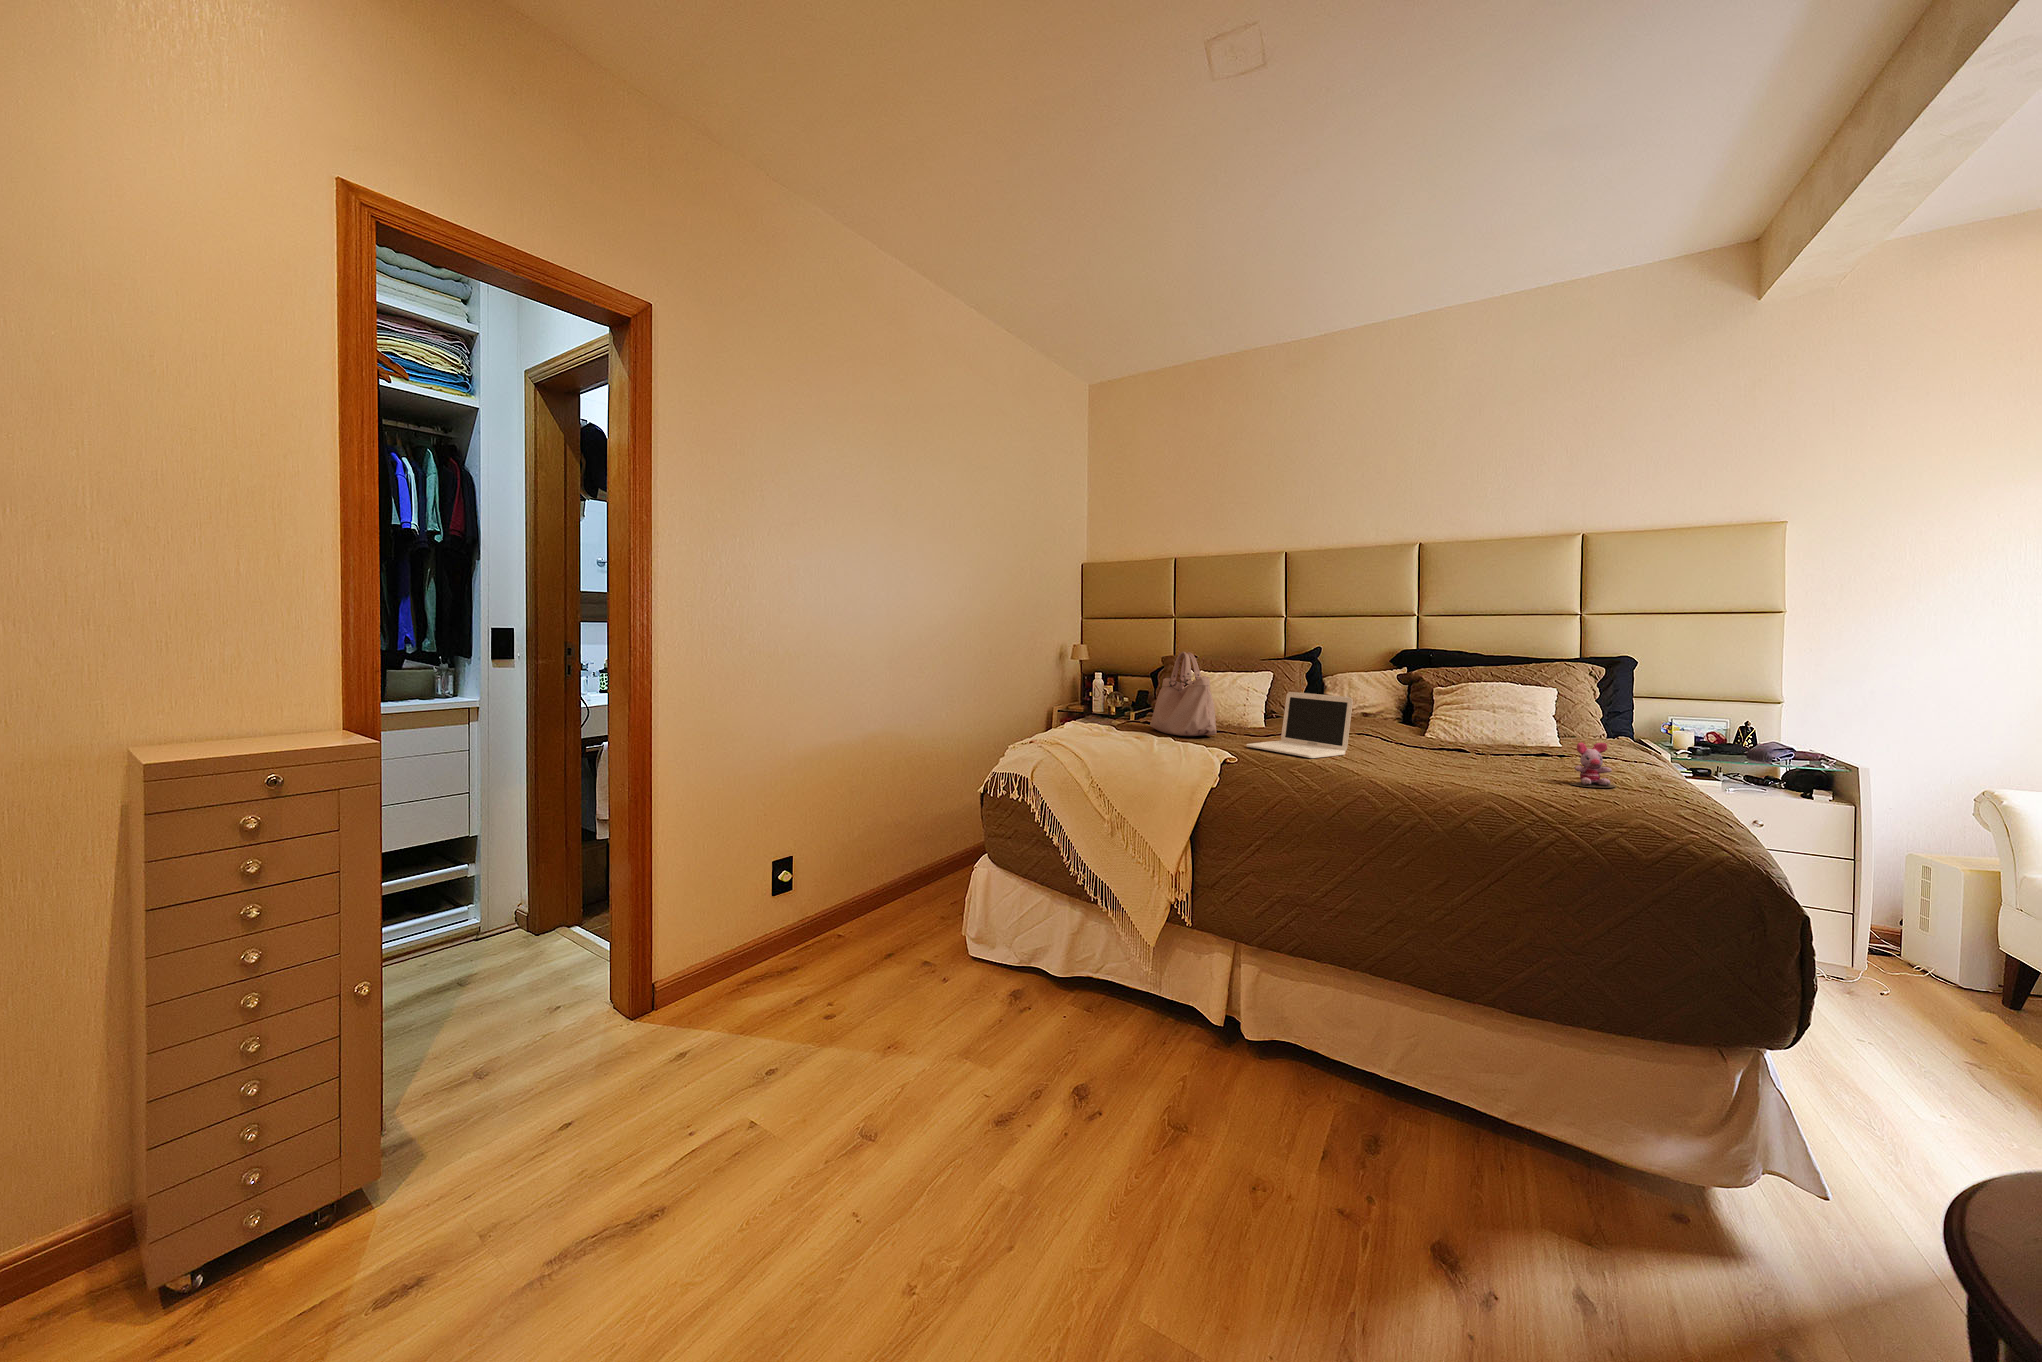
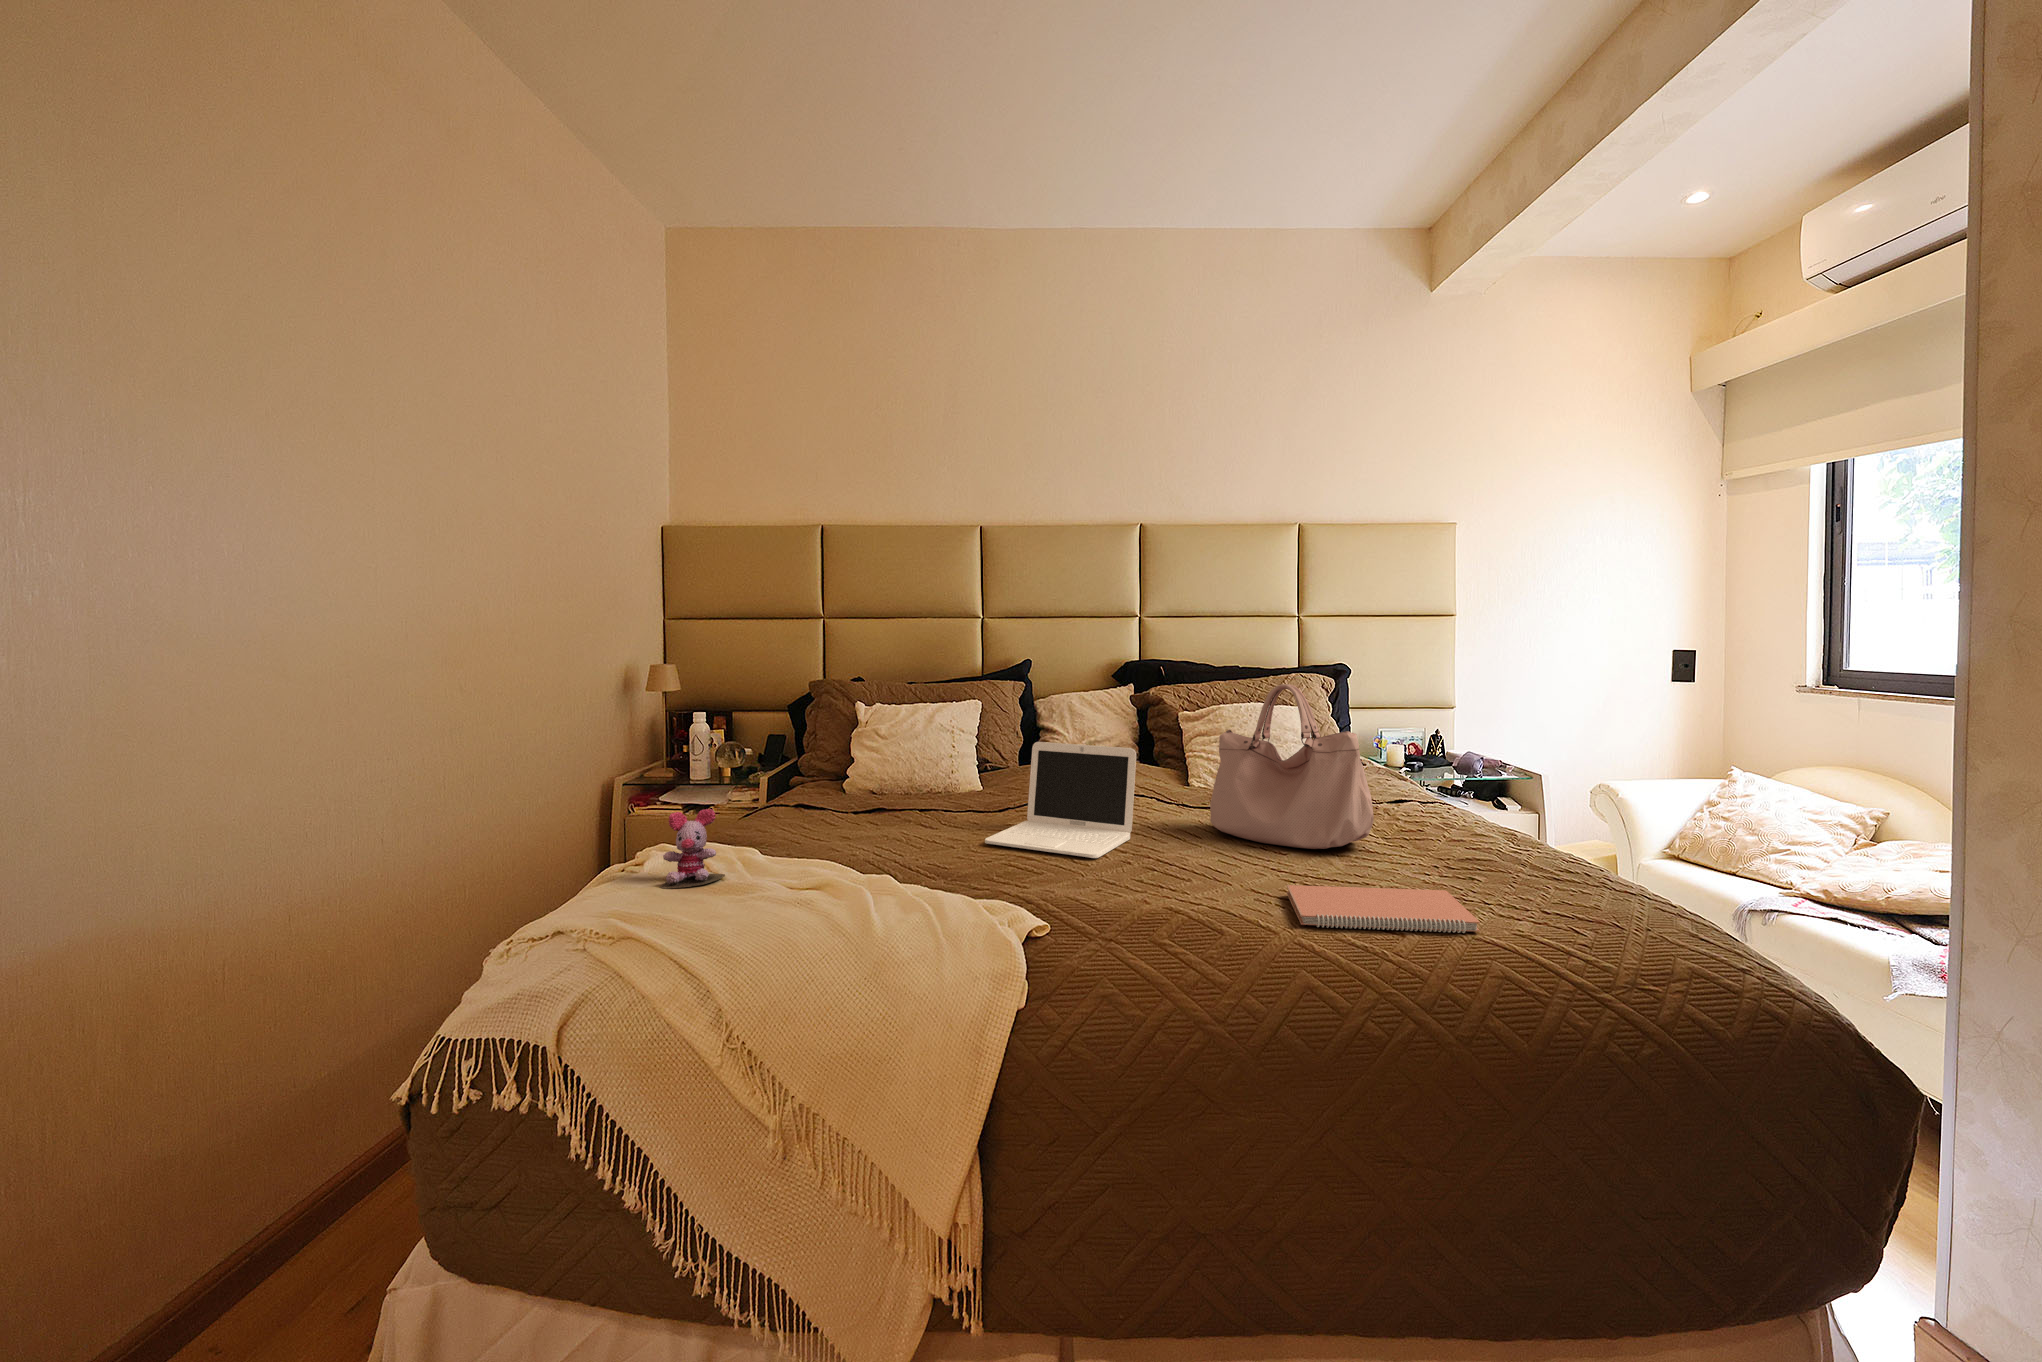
handbag: present [1150,652,1216,736] -> present [1210,684,1374,849]
stuffed toy: present [1570,742,1616,788] -> present [660,809,725,888]
notebook: none [1411,776,1544,807] -> present [1287,885,1480,933]

